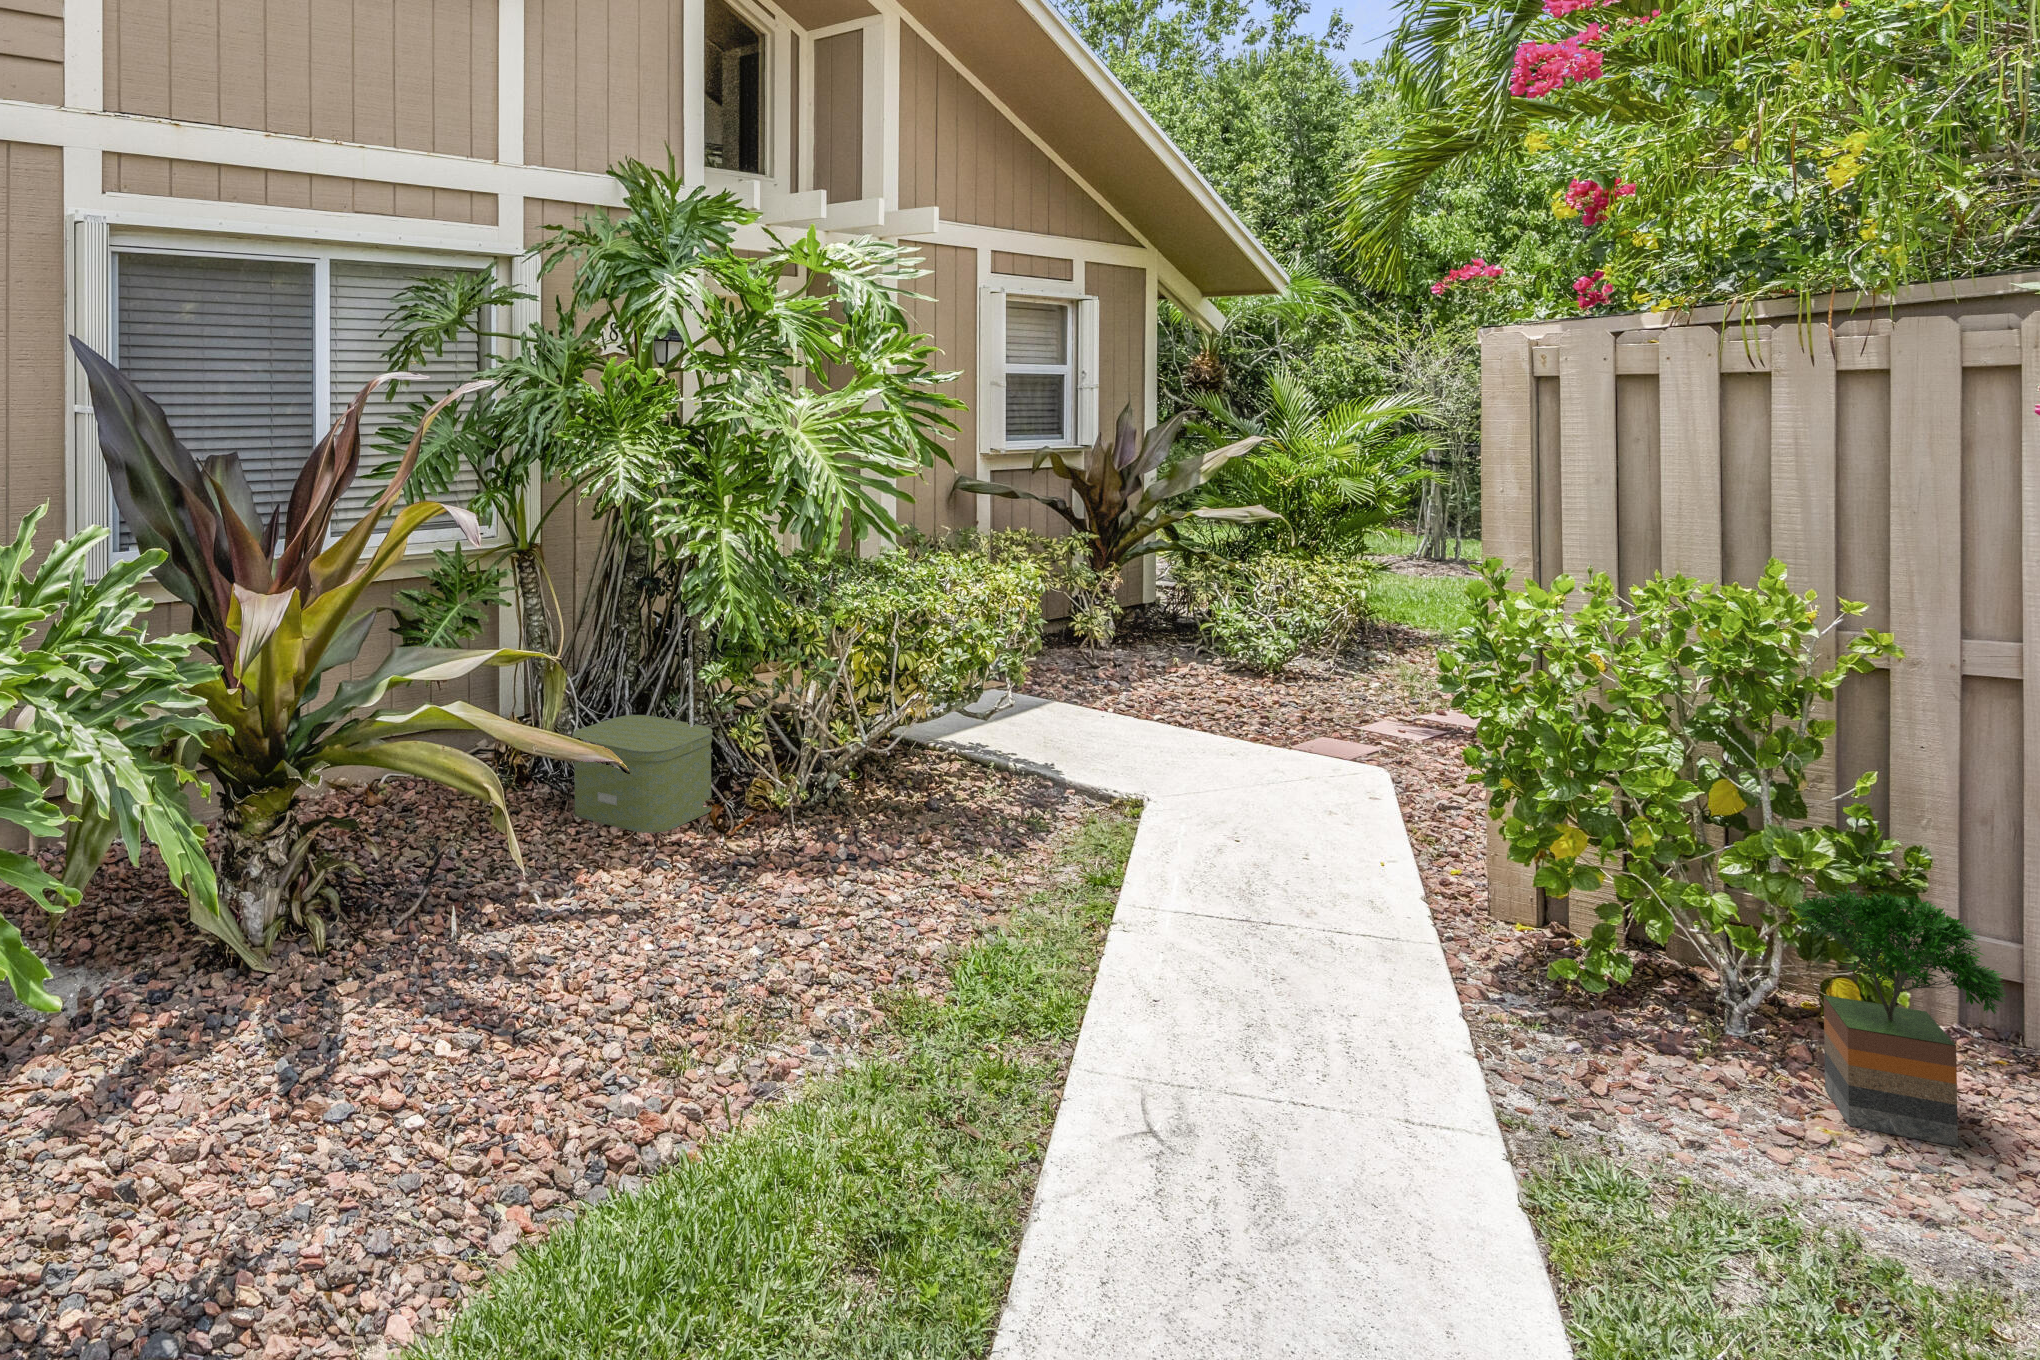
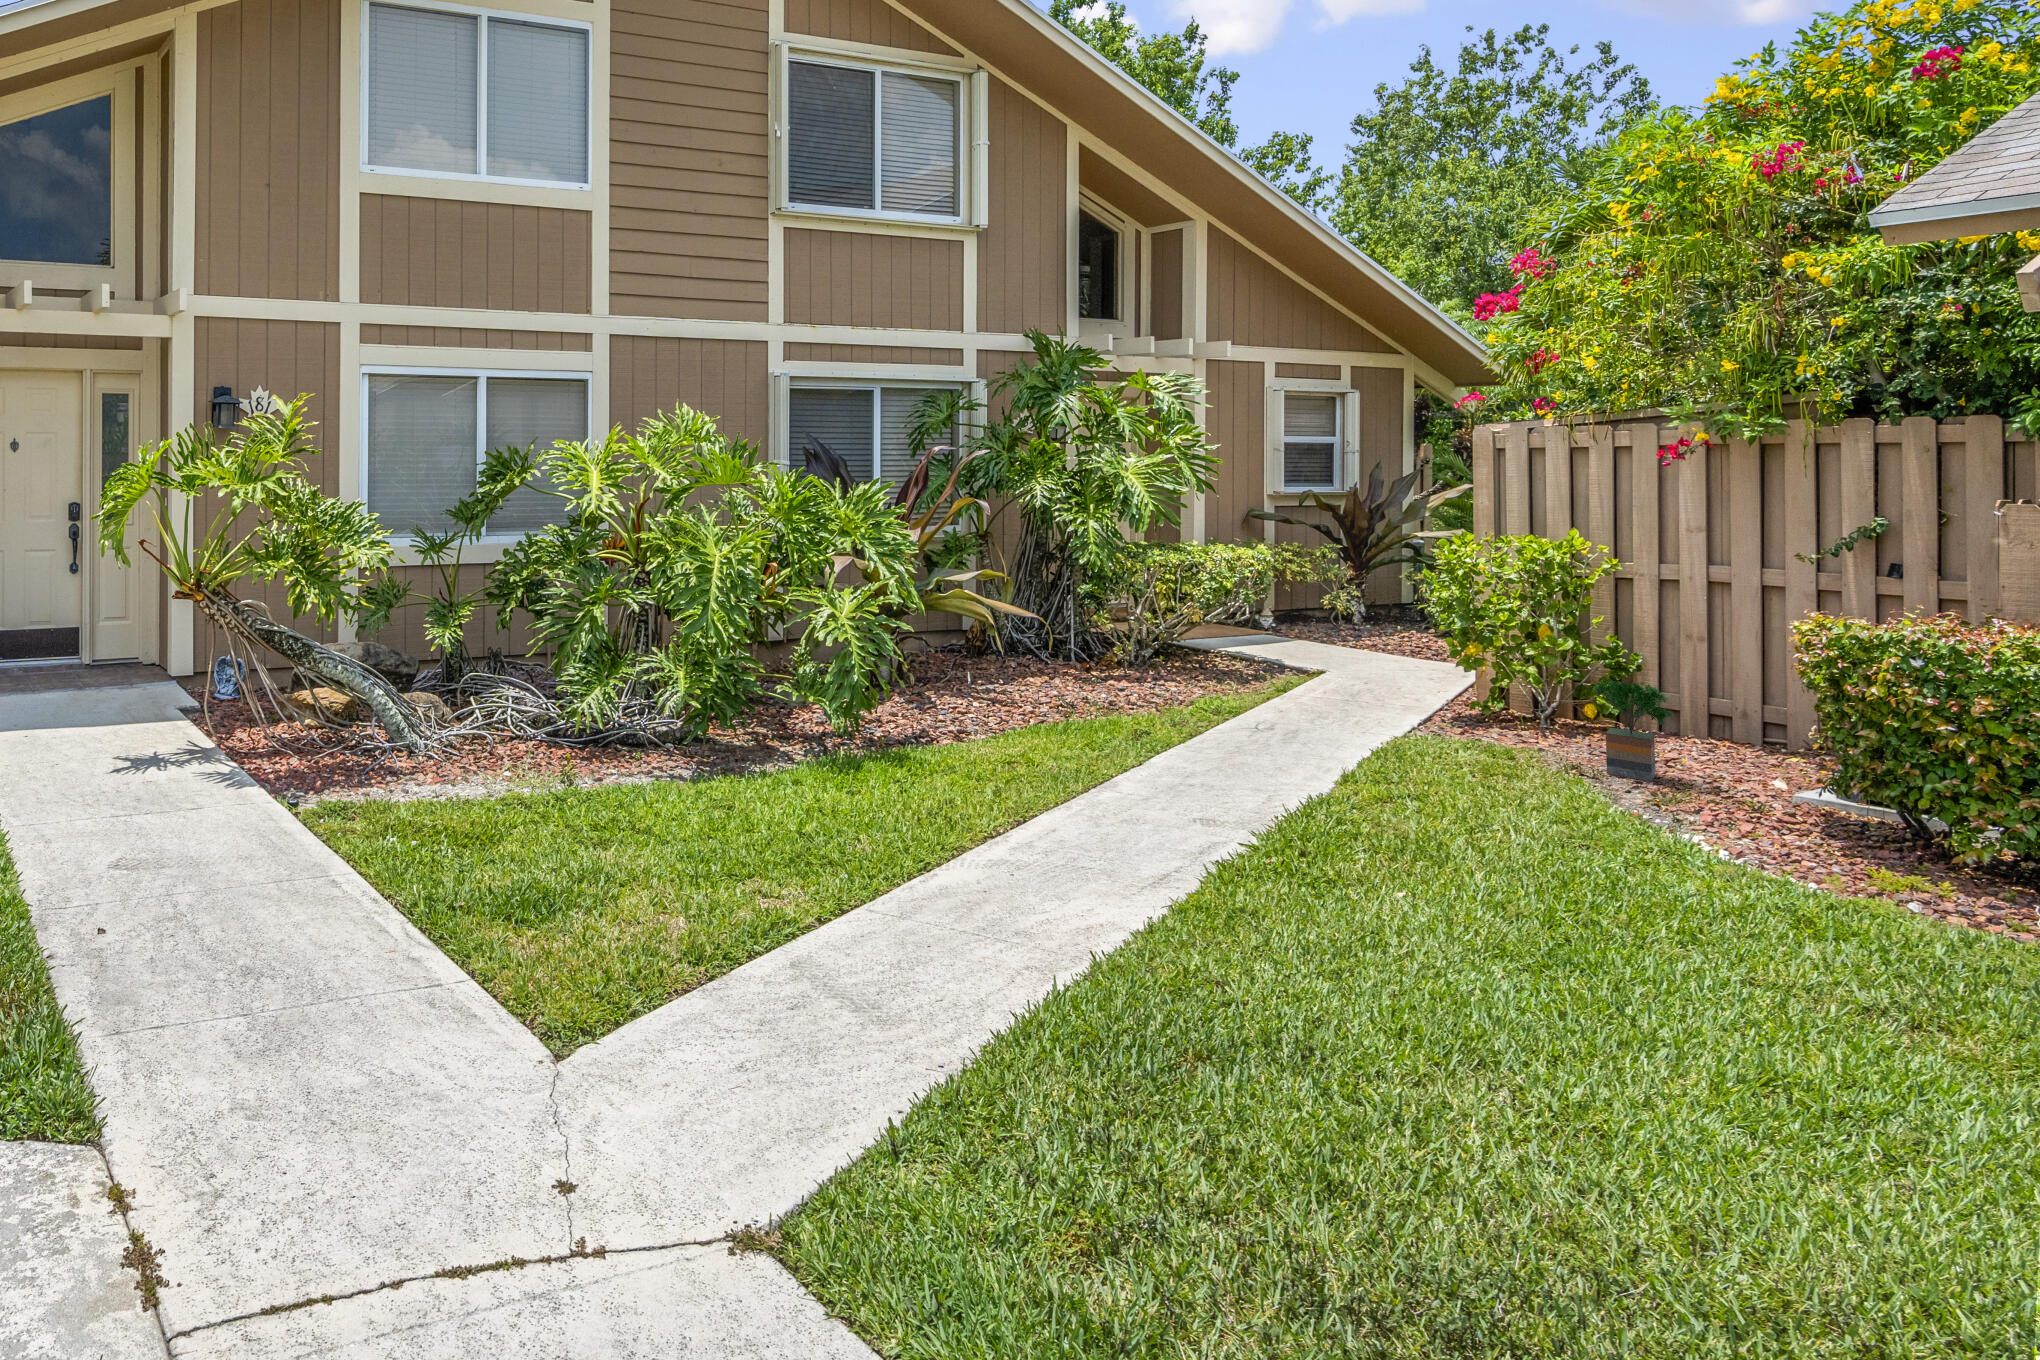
storage box: present [572,715,713,833] -> none [1010,616,1085,667]

